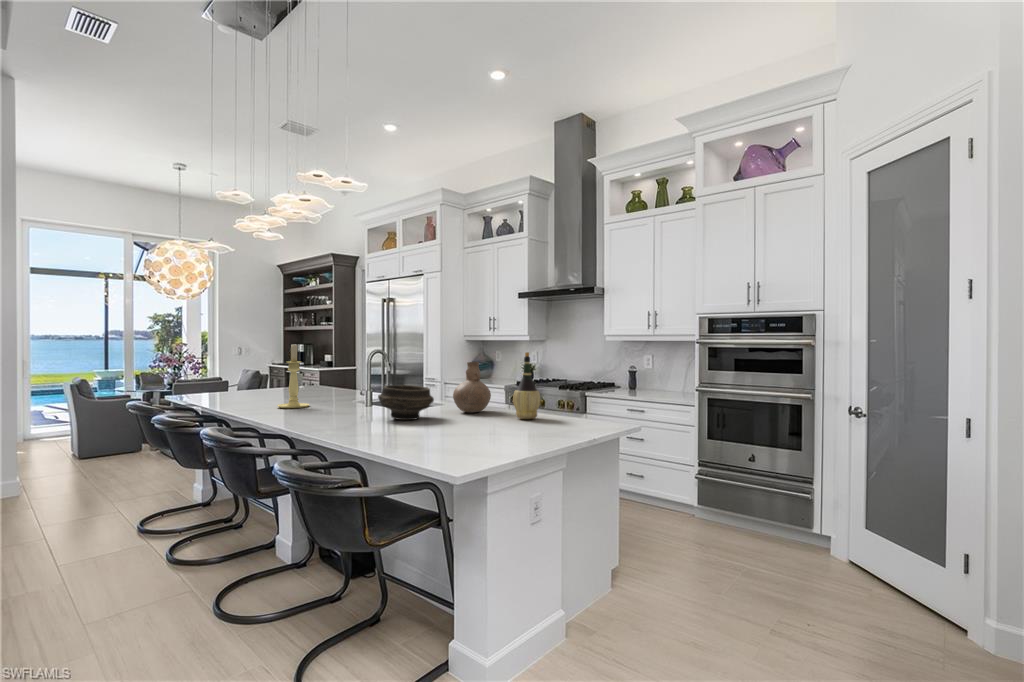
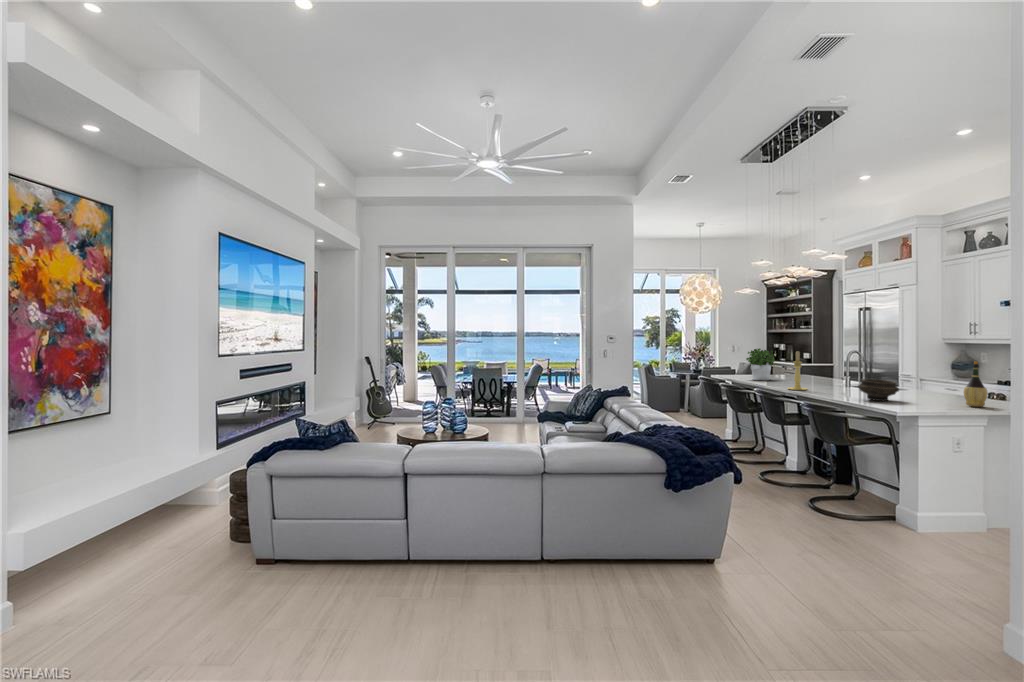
potted plant: none [226,344,270,394] -> present [746,348,775,380]
vase: present [453,362,491,413] -> none [916,366,948,400]

